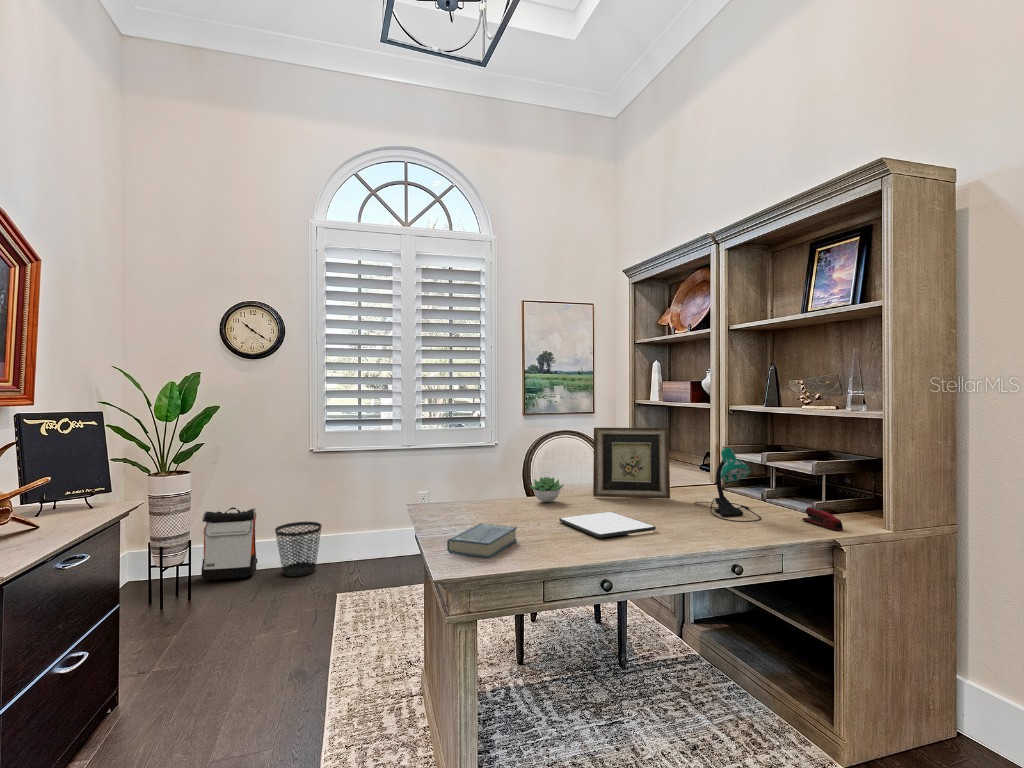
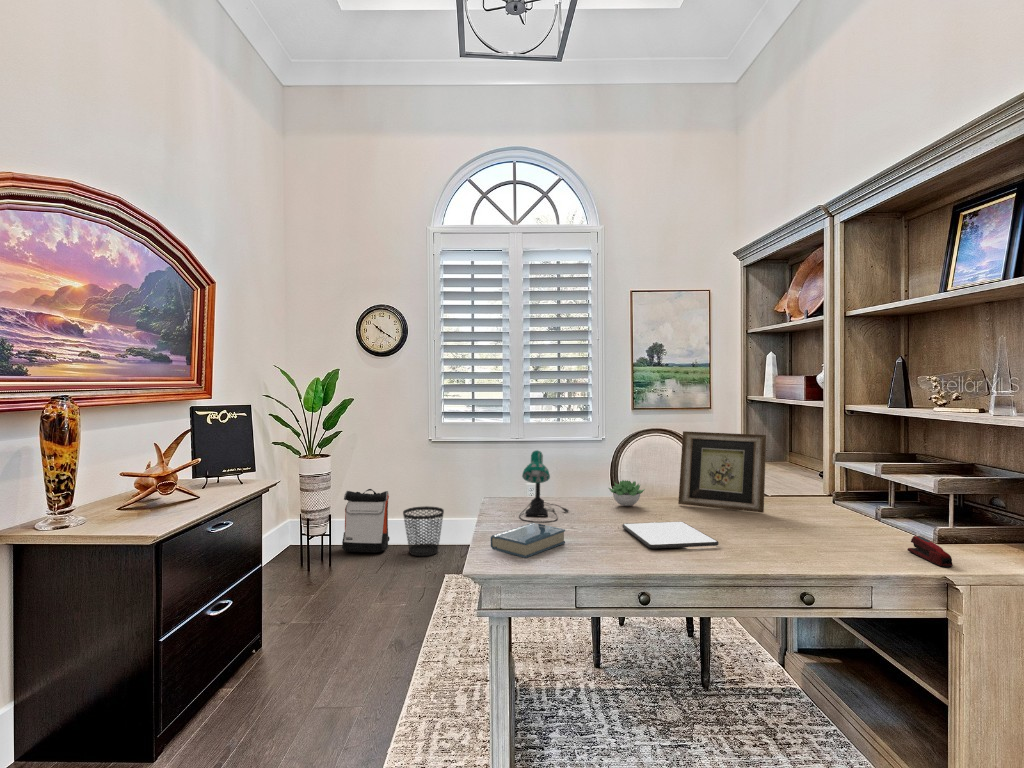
desk lamp: present [694,448,761,522] -> present [519,450,569,522]

